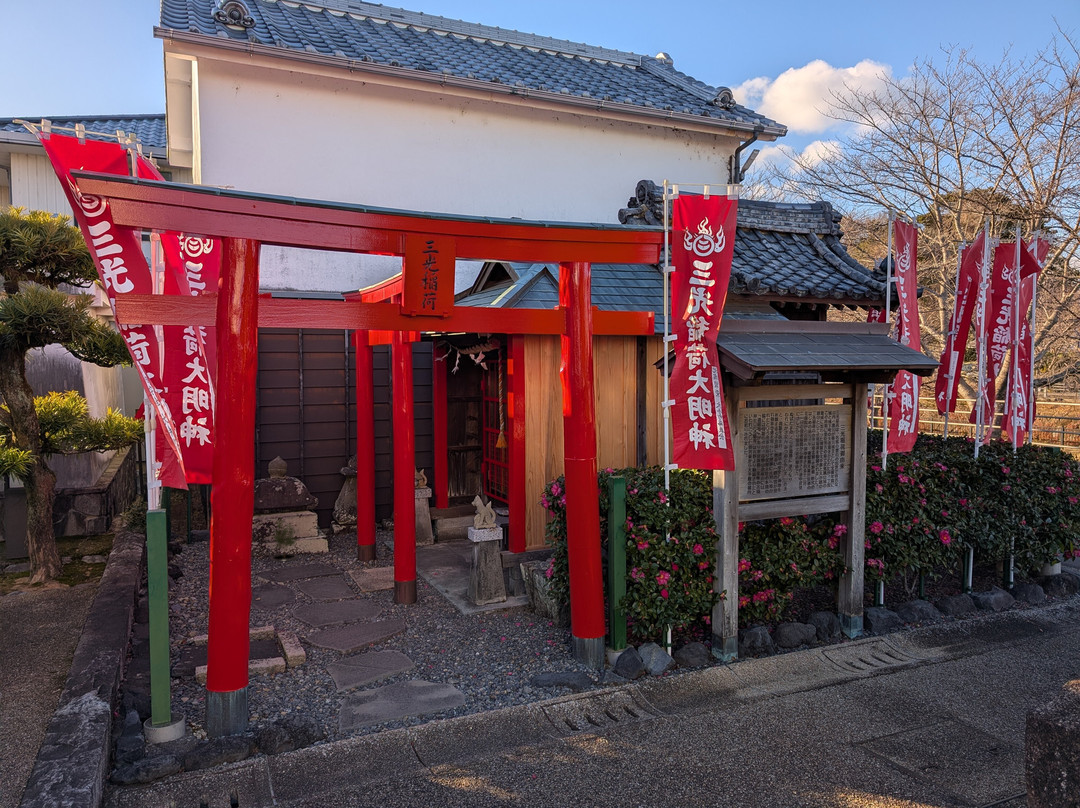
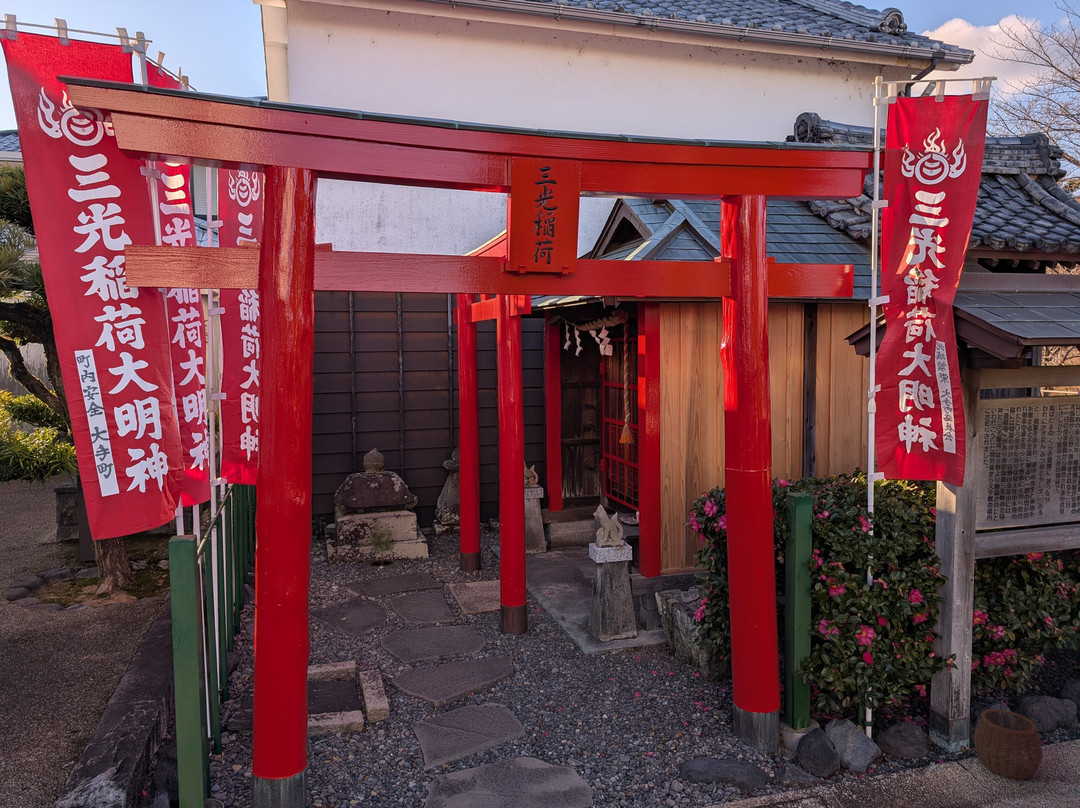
woven basket: none [740,628,782,674] -> present [974,709,1042,780]

